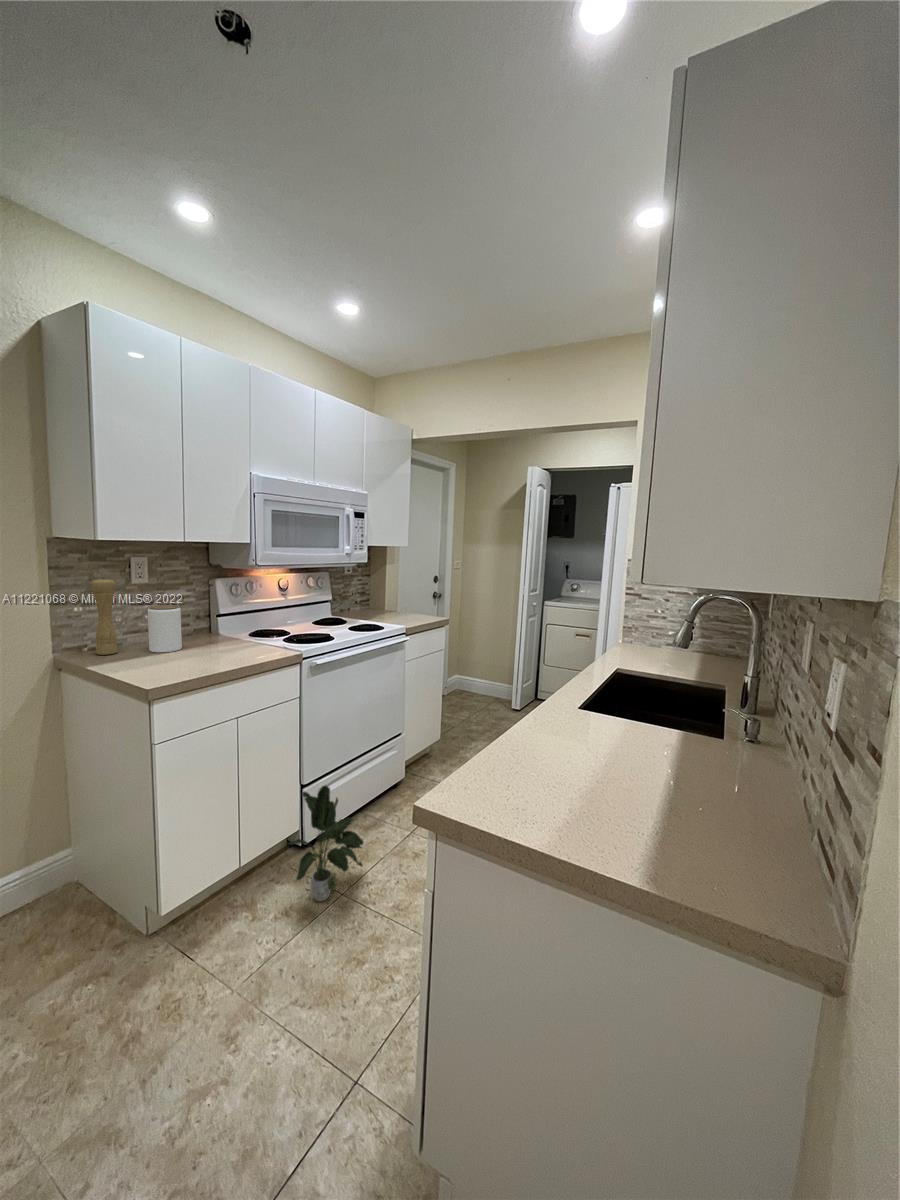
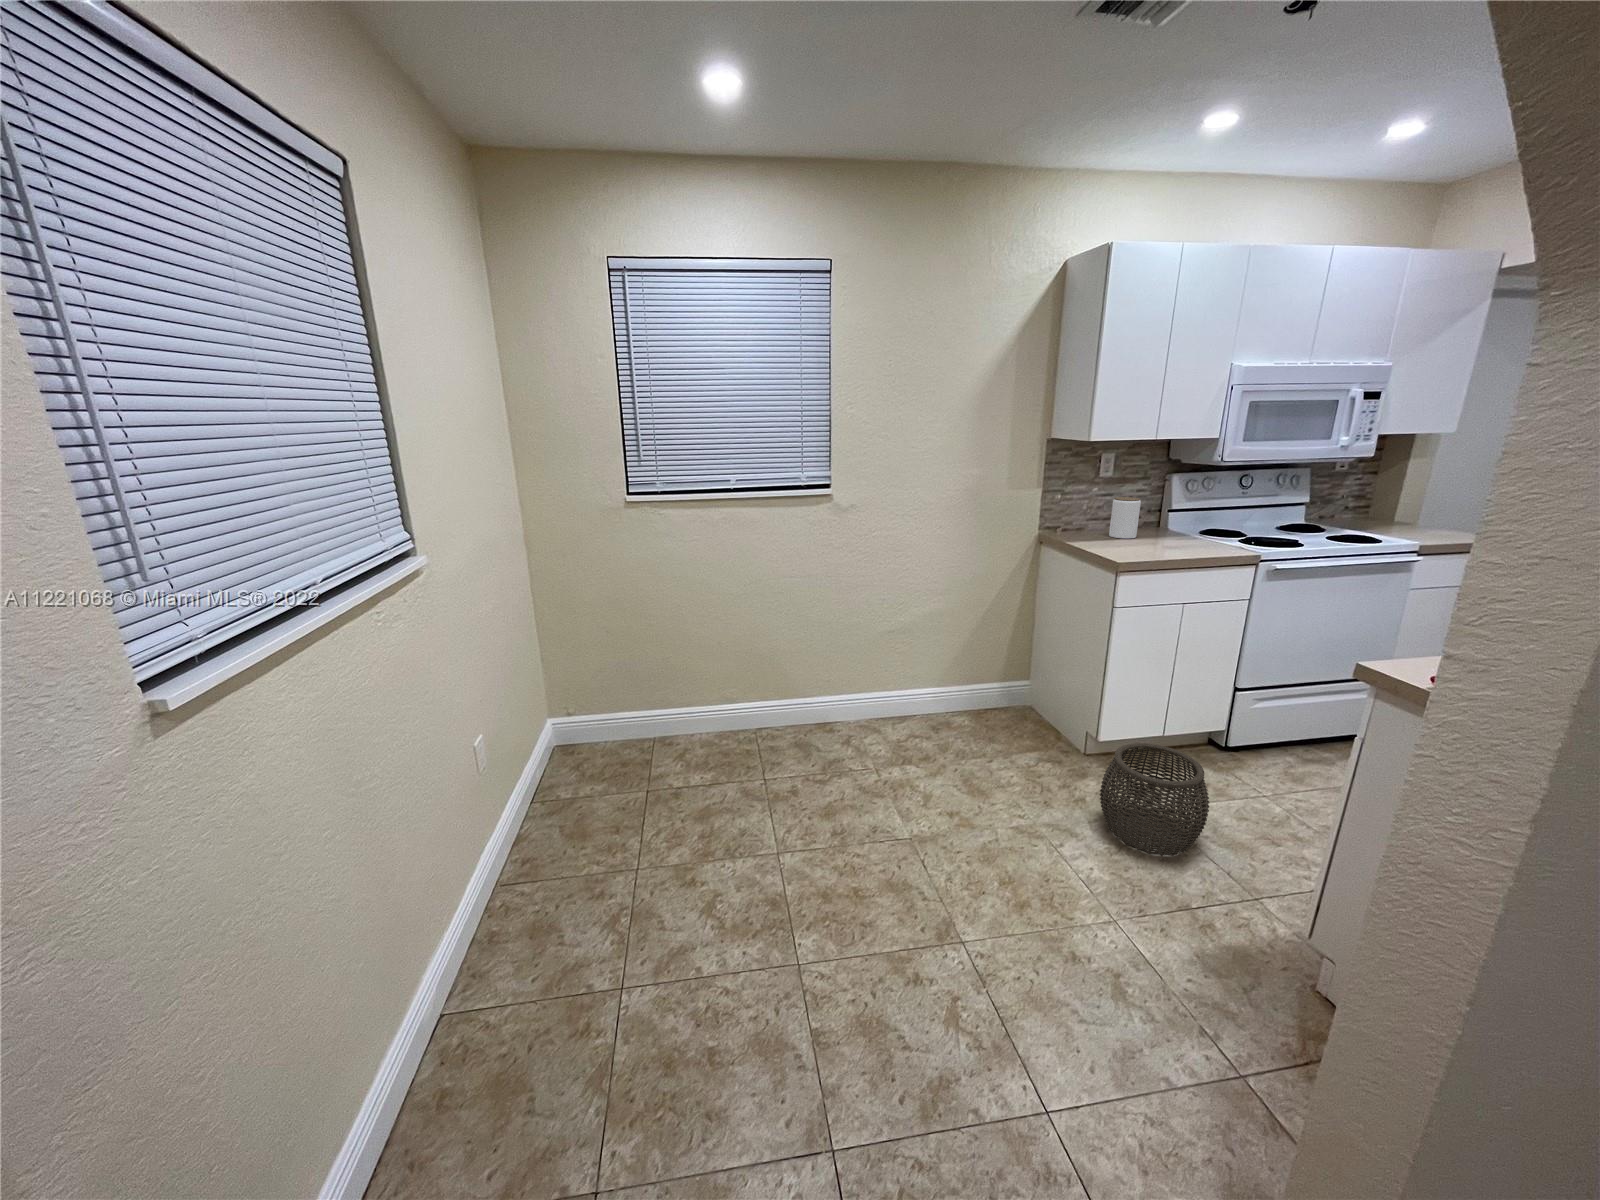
pepper mill: present [91,578,118,655] -> none [1070,472,1092,535]
potted plant: present [284,786,364,902] -> none [1212,686,1301,792]
woven basket: none [144,918,290,1116] -> present [1100,743,1210,856]

